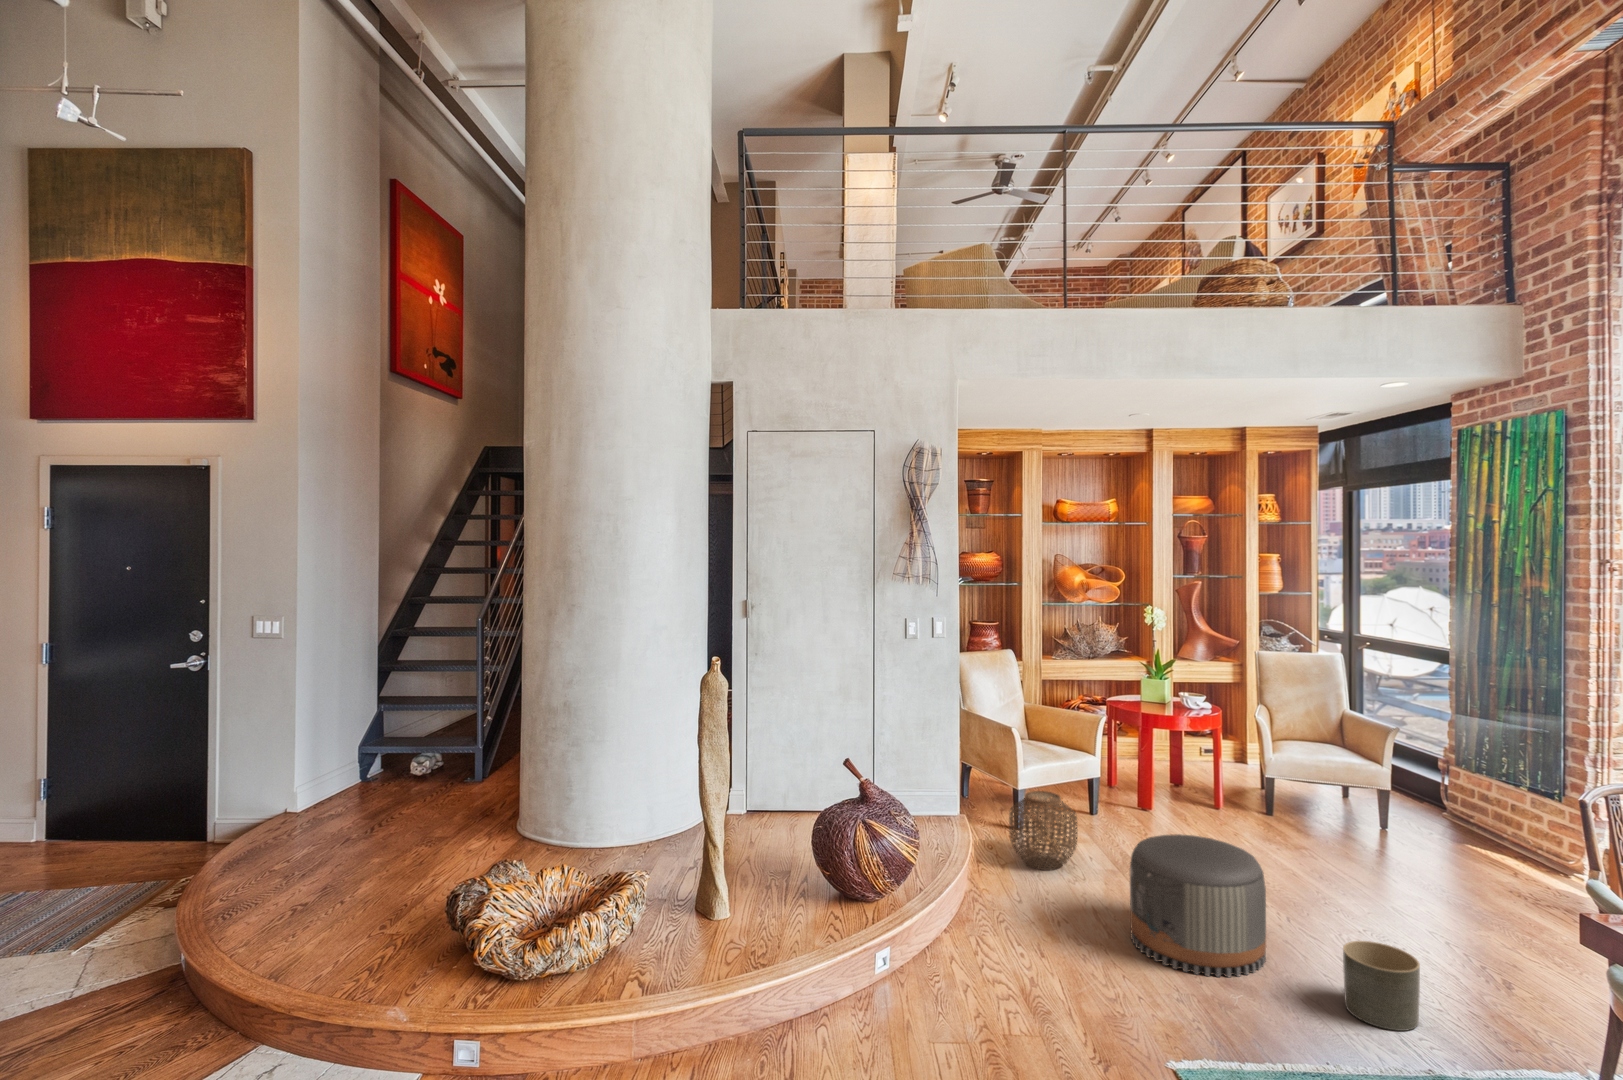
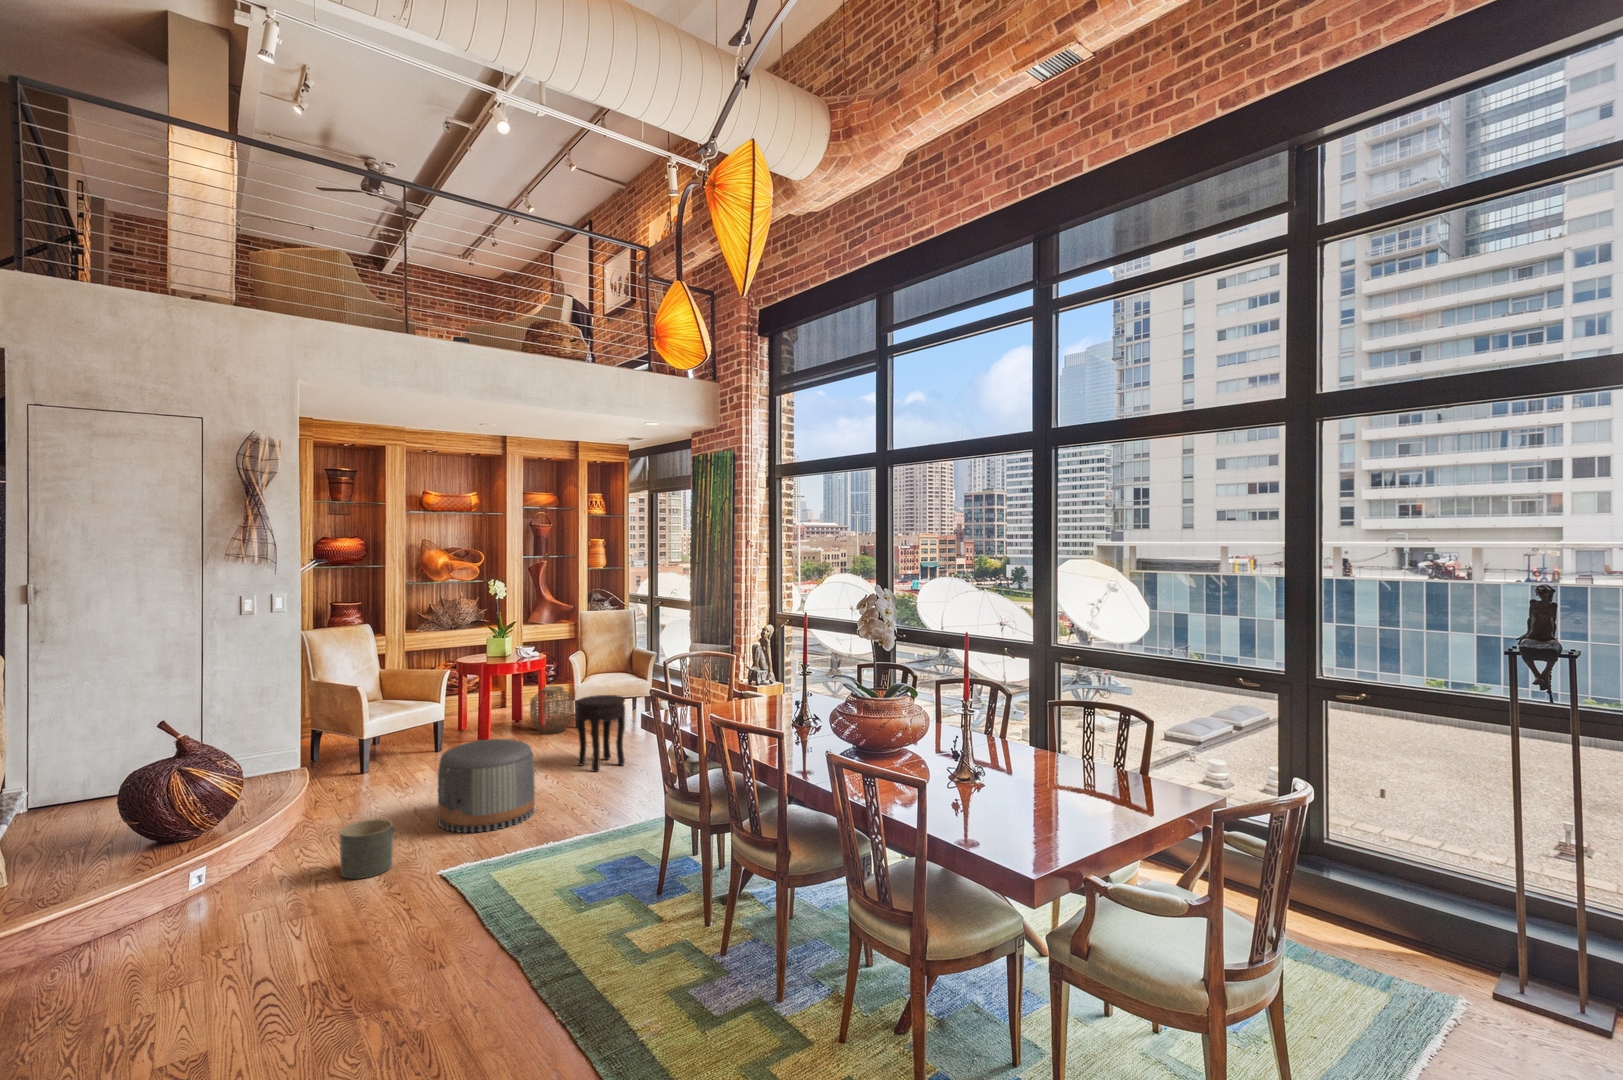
side table: none [1297,784,1378,901] -> present [576,695,625,772]
woven basket: present [1009,791,1077,870] -> present [530,686,574,734]
planter: present [1343,941,1420,1031] -> present [339,819,393,879]

